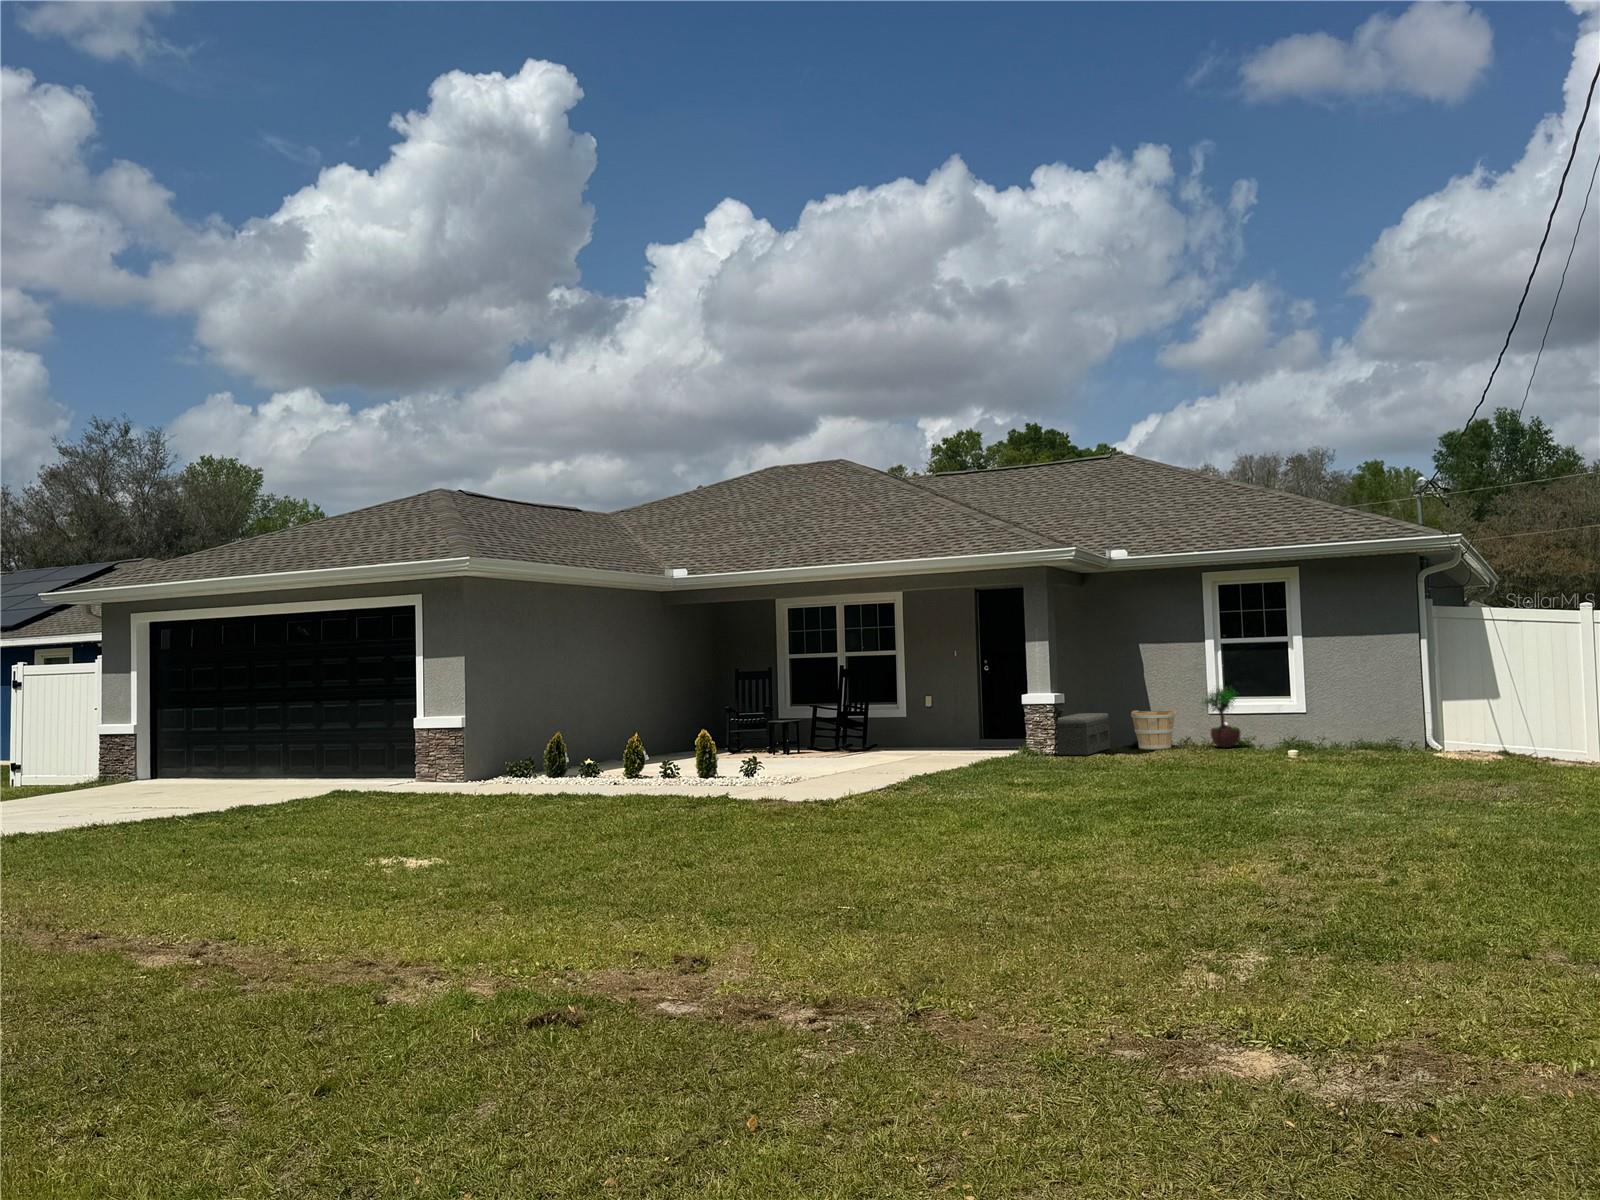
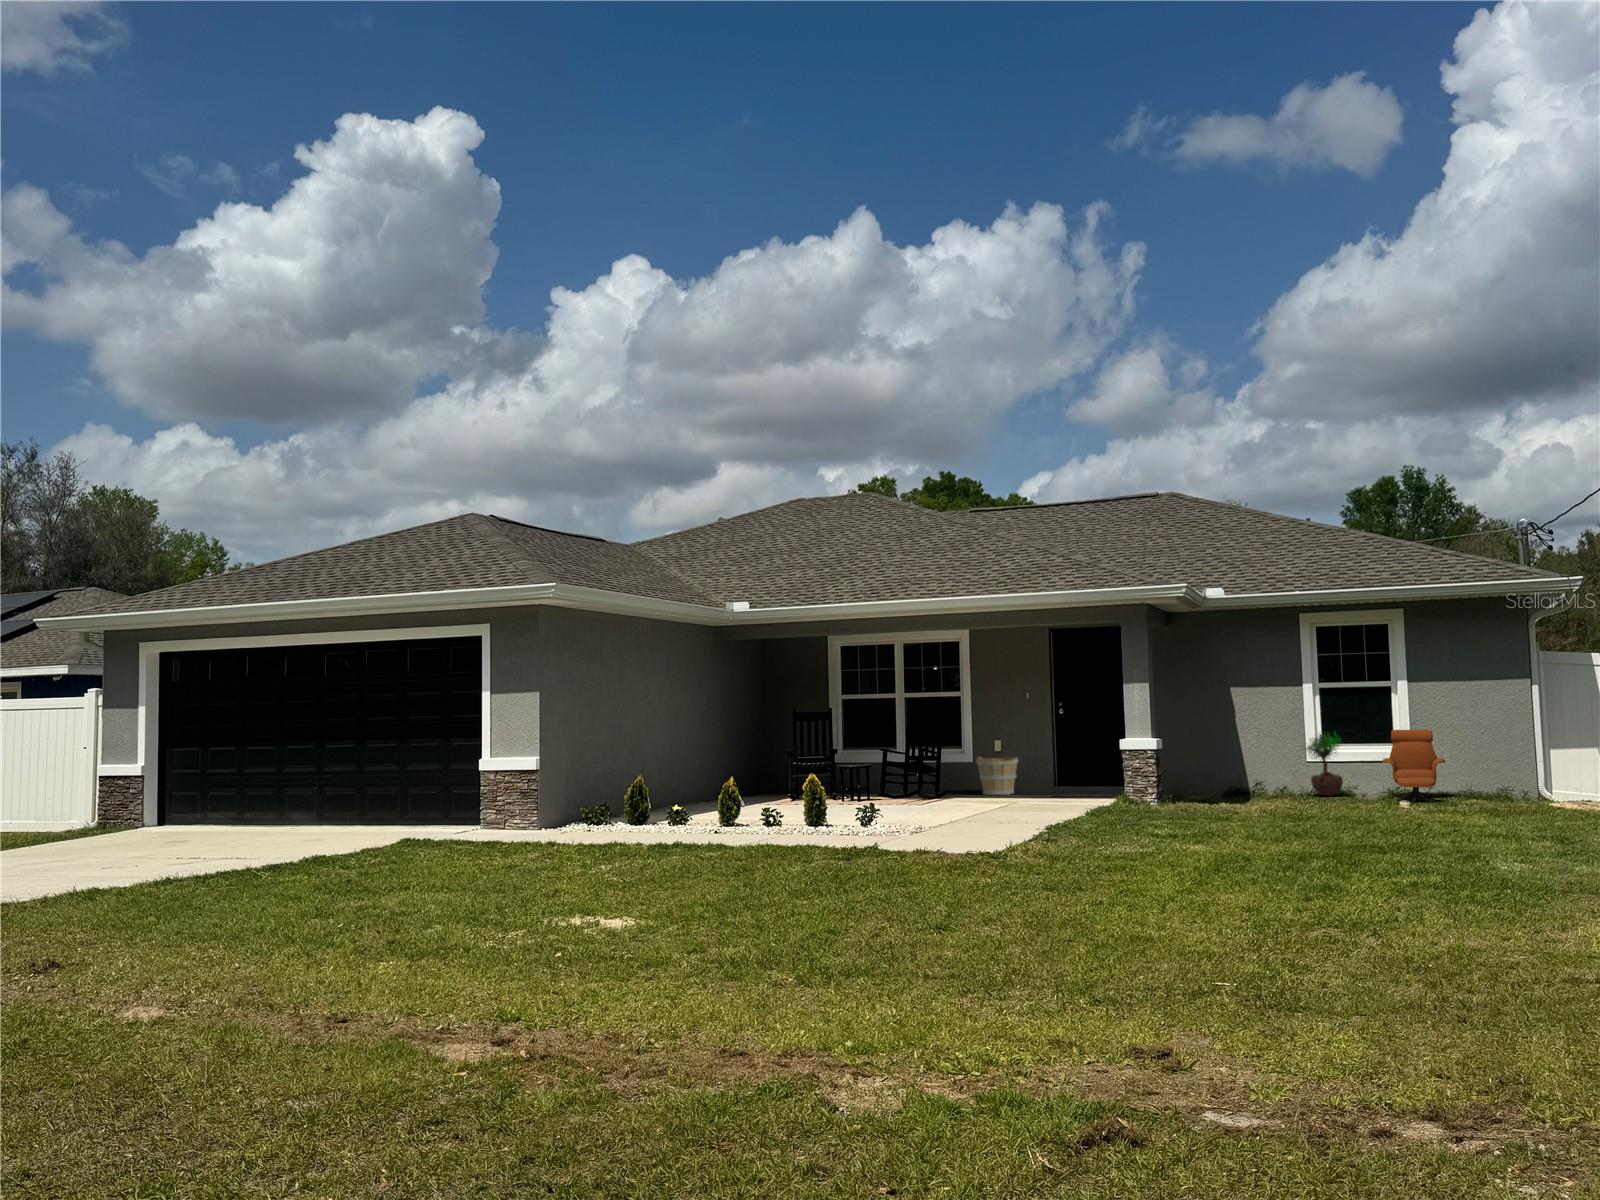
lounge chair: none [1276,683,1336,754] -> present [1382,730,1445,803]
wooden bucket: present [1131,710,1176,749] -> present [976,757,1018,795]
storage bench: present [1057,713,1110,756] -> none [1157,759,1206,804]

